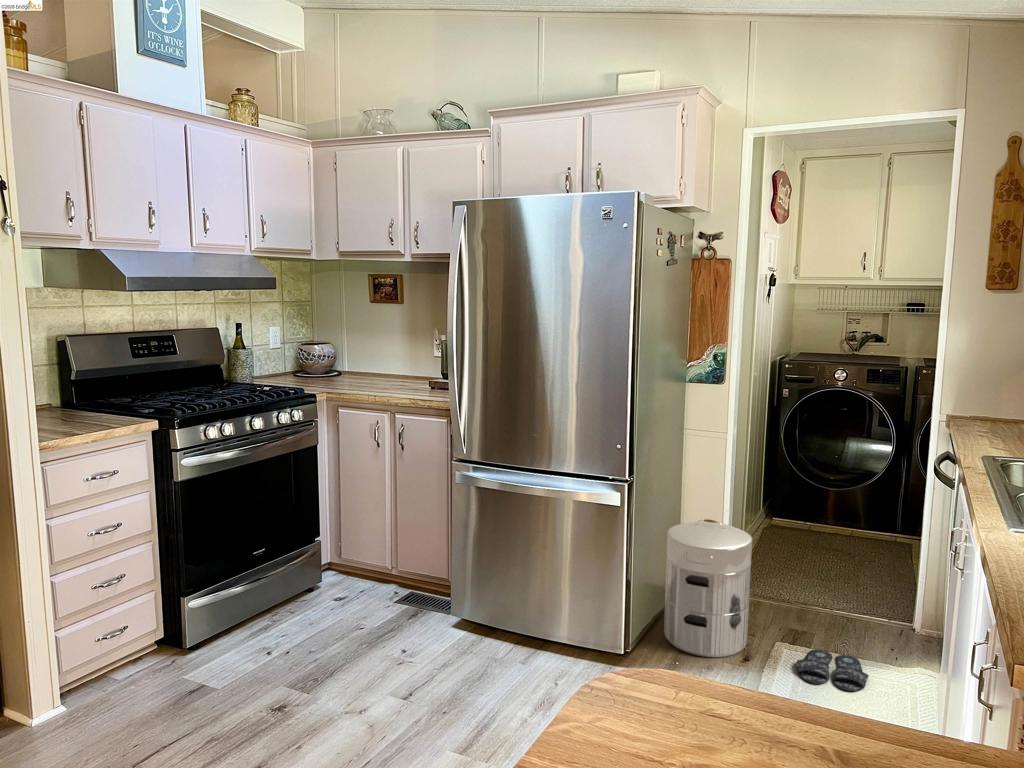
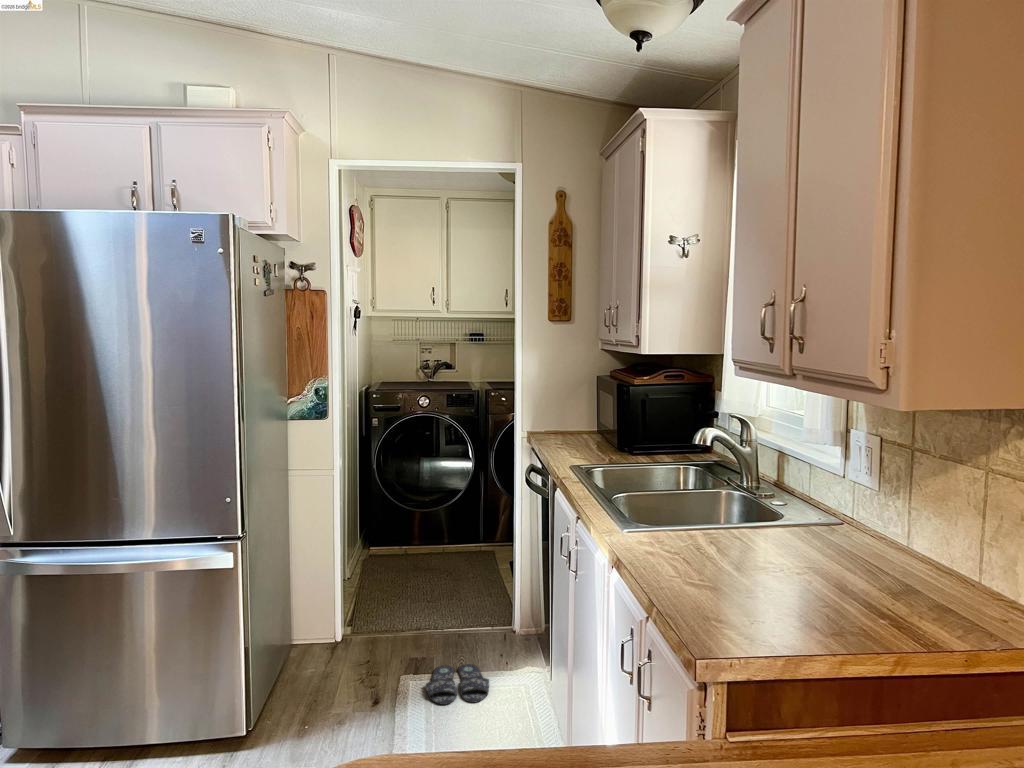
waste bin: present [664,519,753,657] -> none [284,561,375,710]

